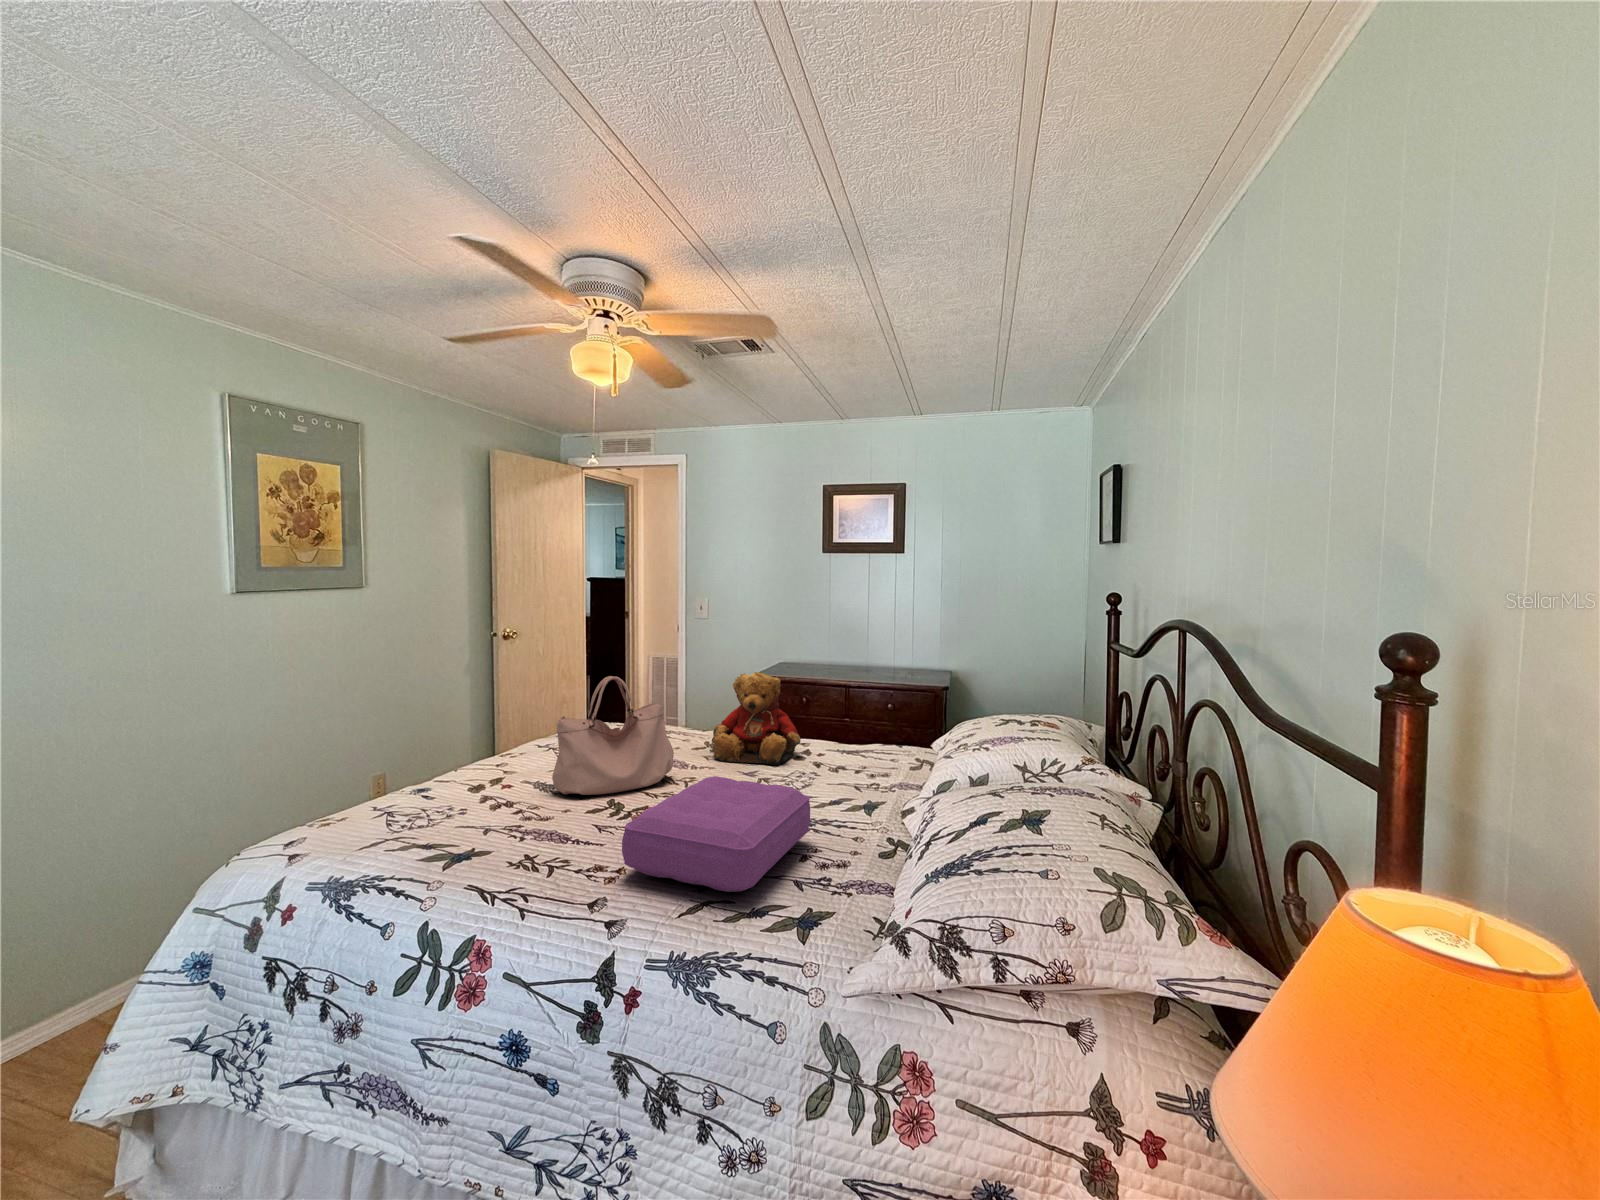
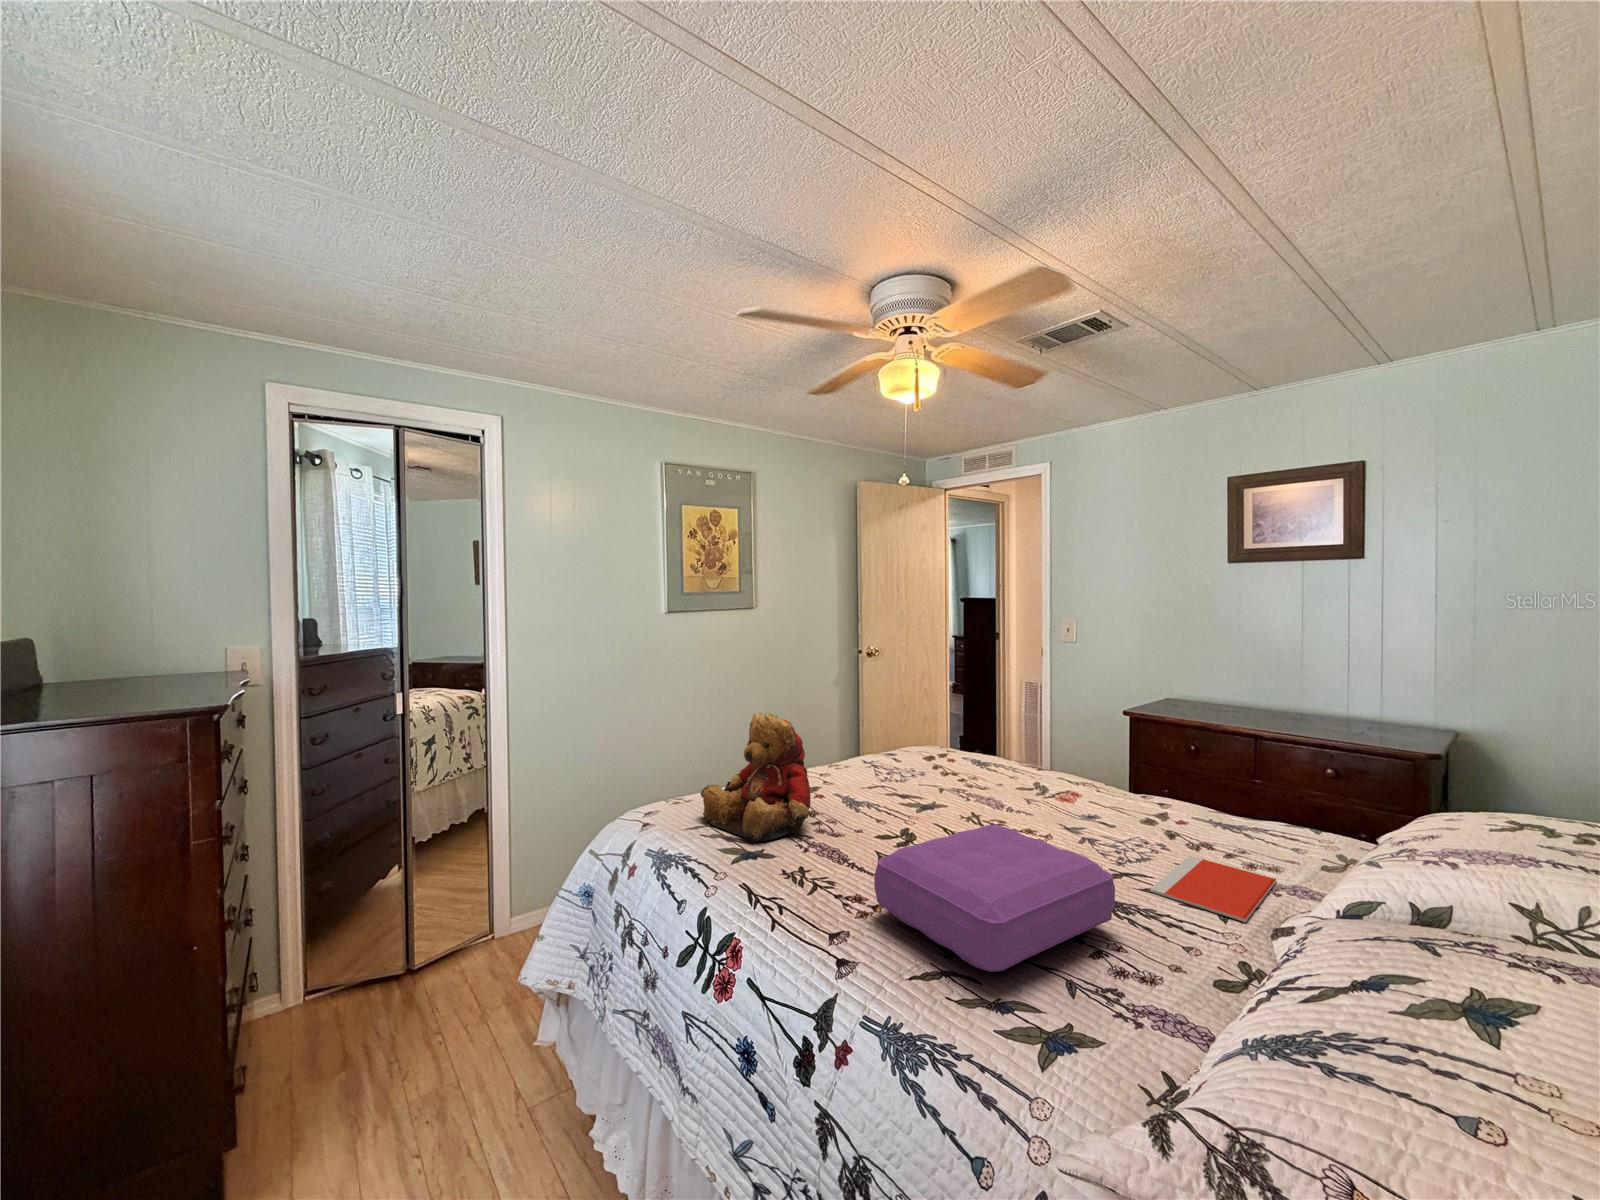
teddy bear: present [712,672,801,765] -> present [701,713,811,842]
handbag: present [552,676,674,795] -> none [856,700,982,821]
notebook: none [820,777,890,813] -> present [1150,856,1277,922]

